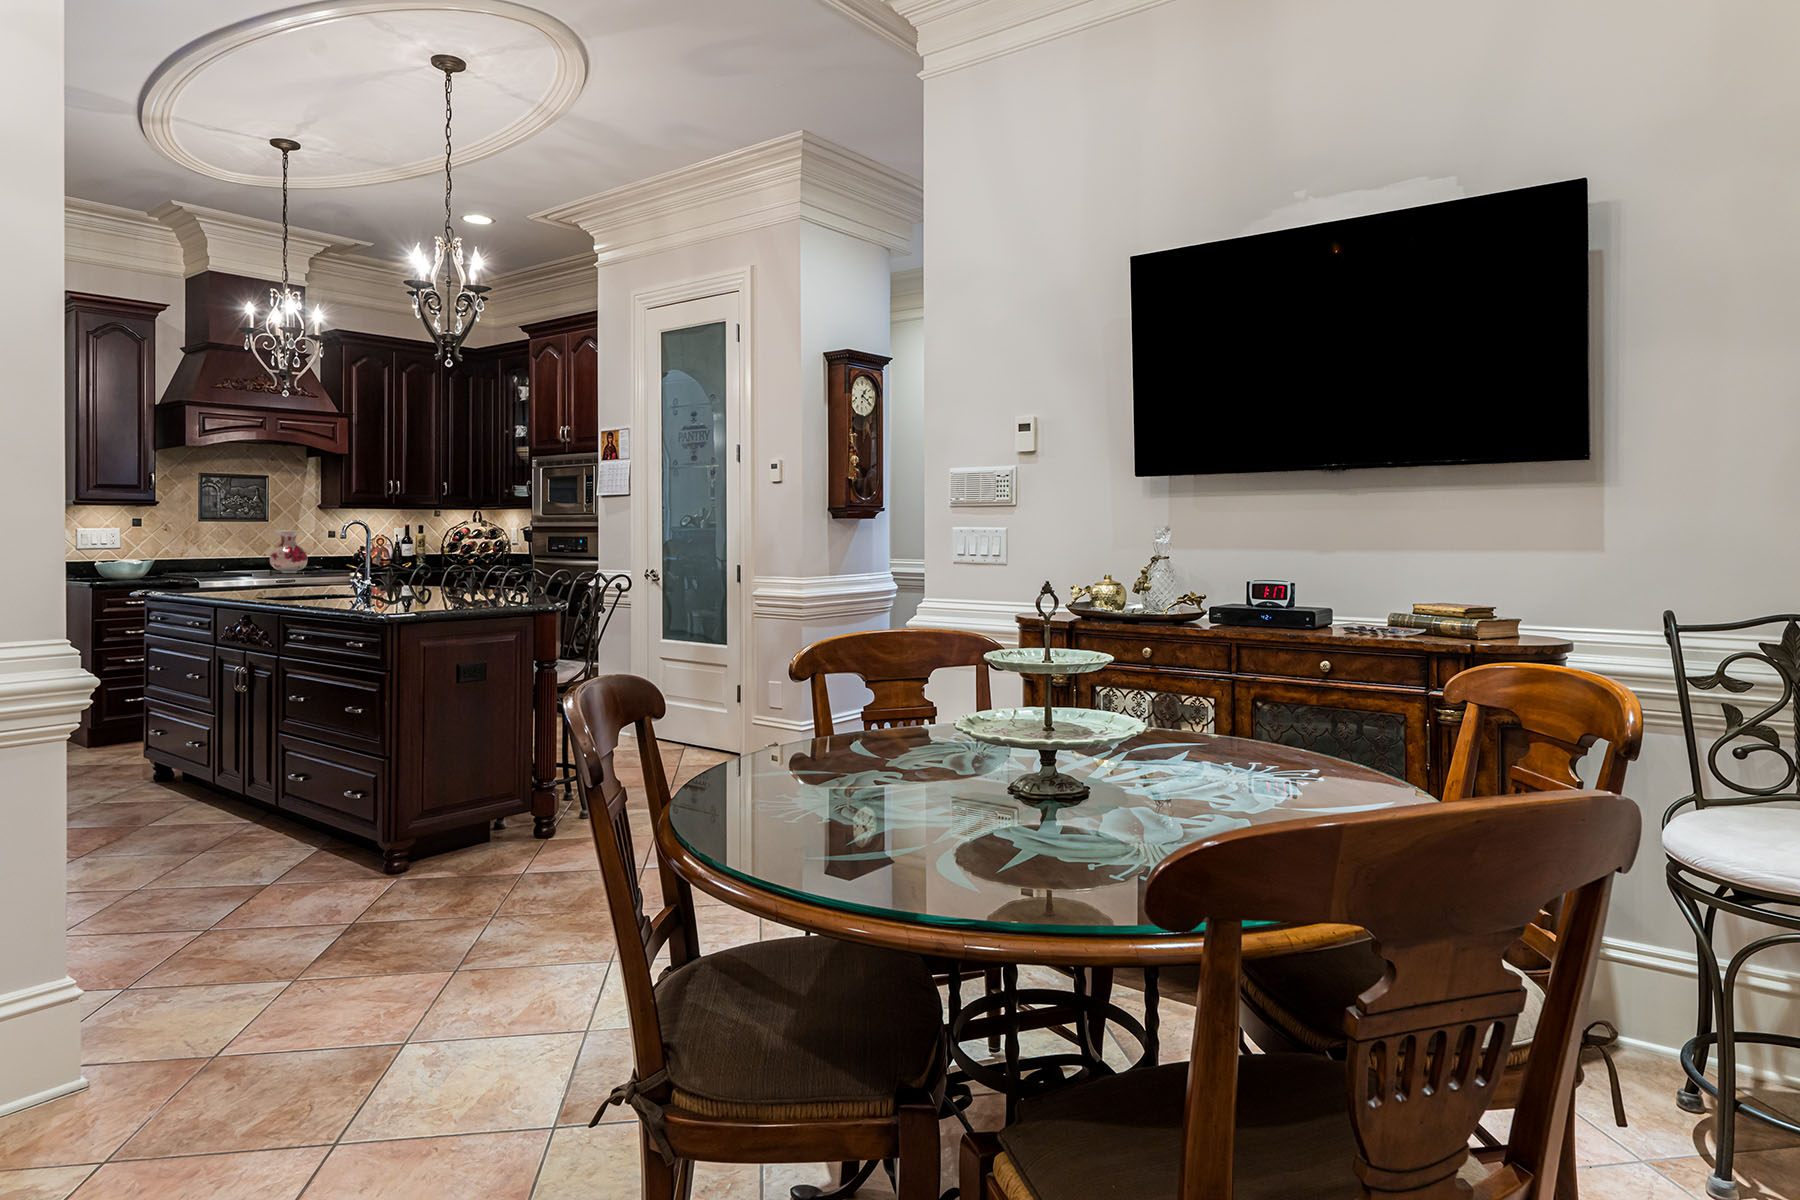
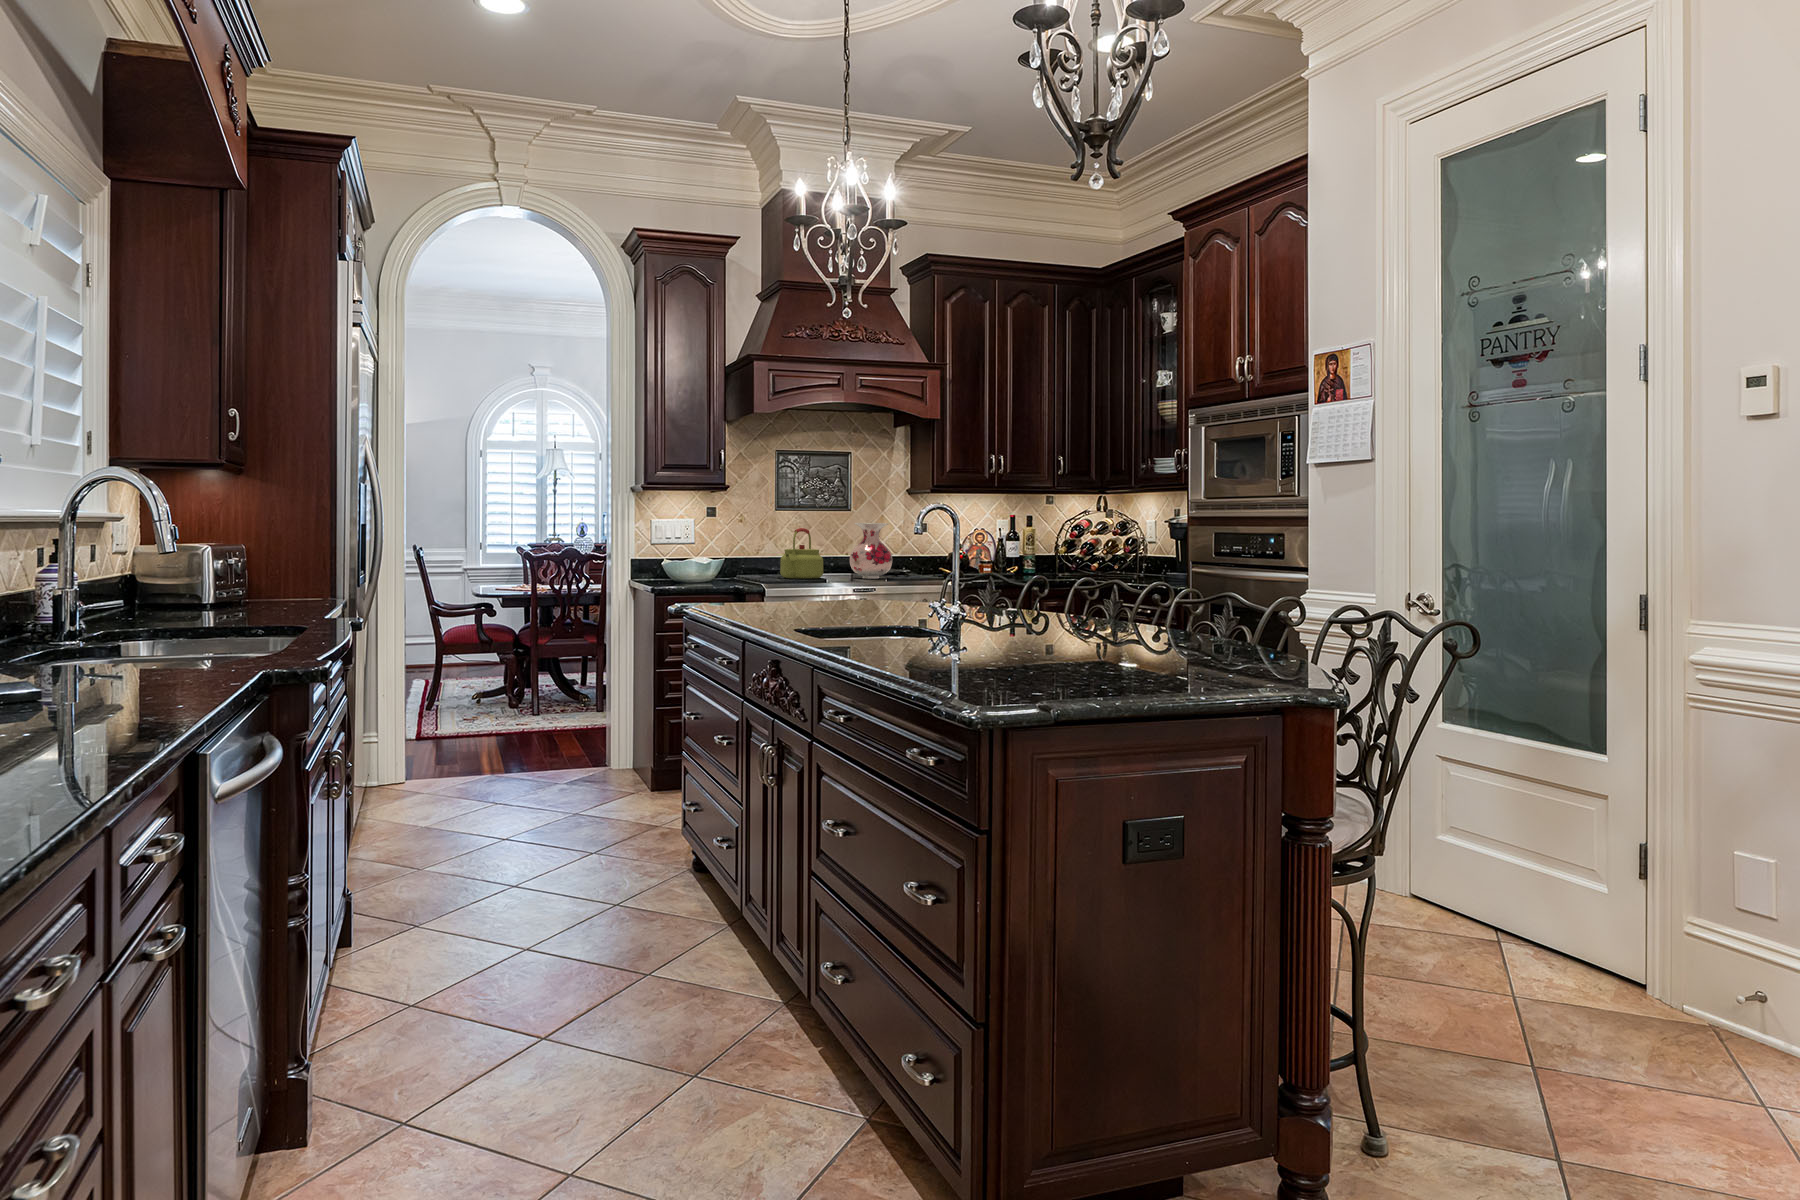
kettle: none [206,534,246,574] -> present [780,528,823,579]

